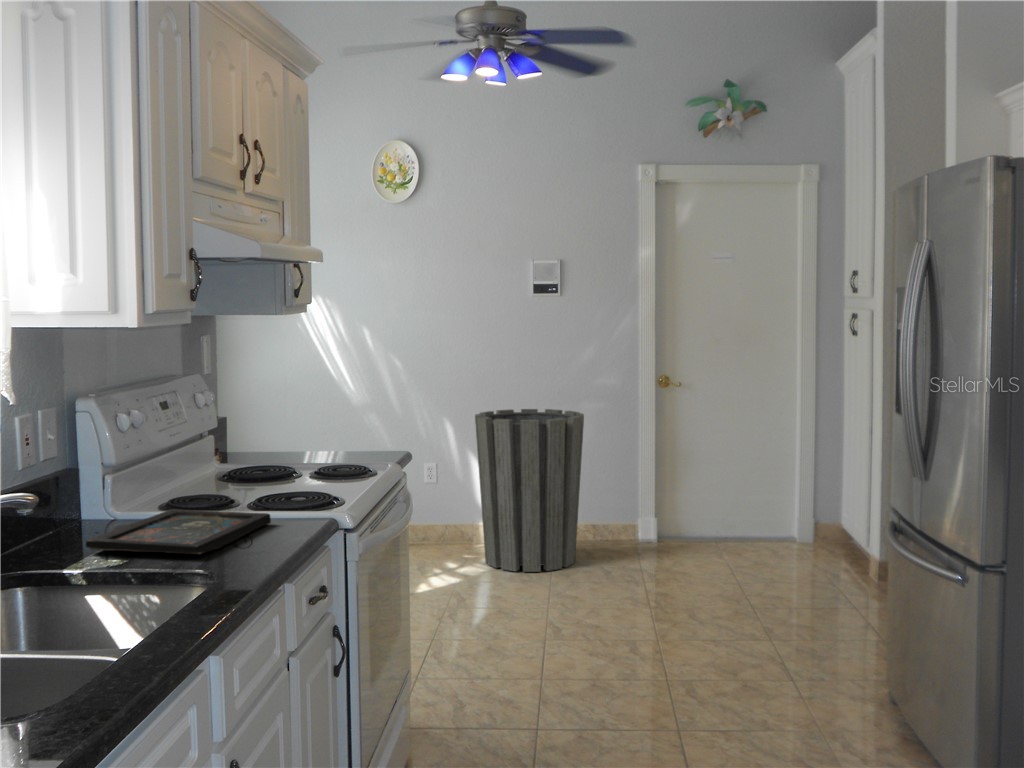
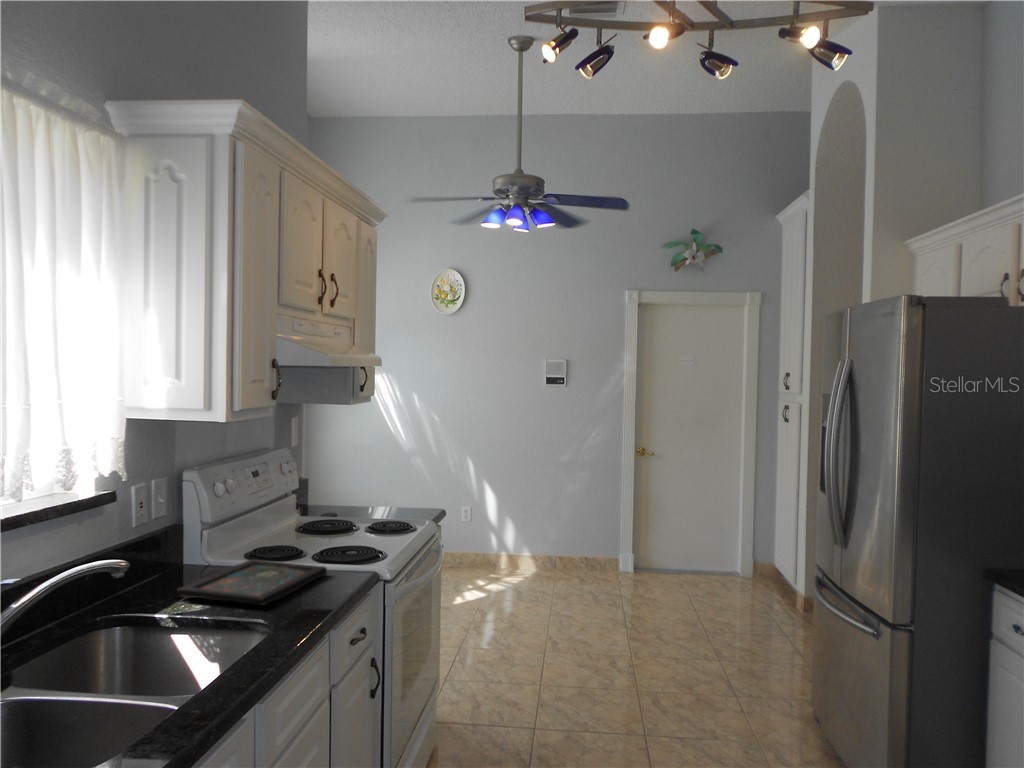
trash can: present [475,409,584,572] -> none [501,467,582,592]

